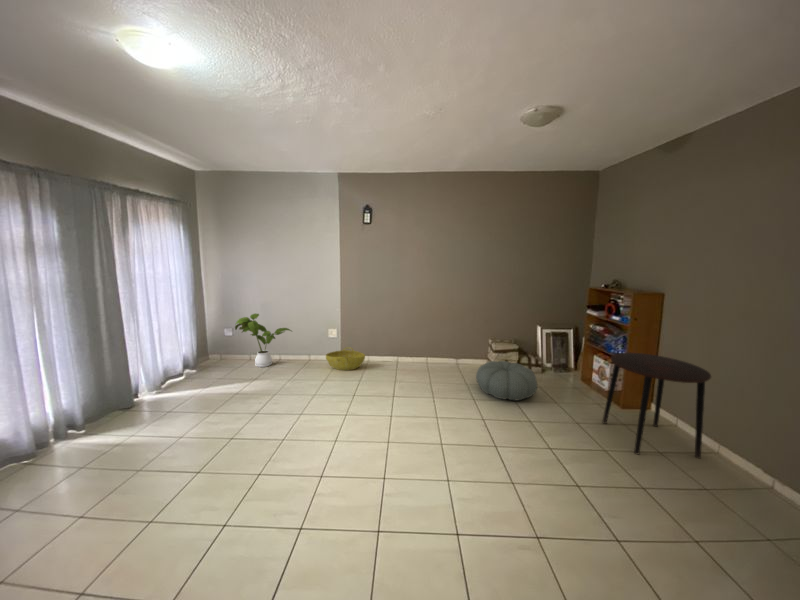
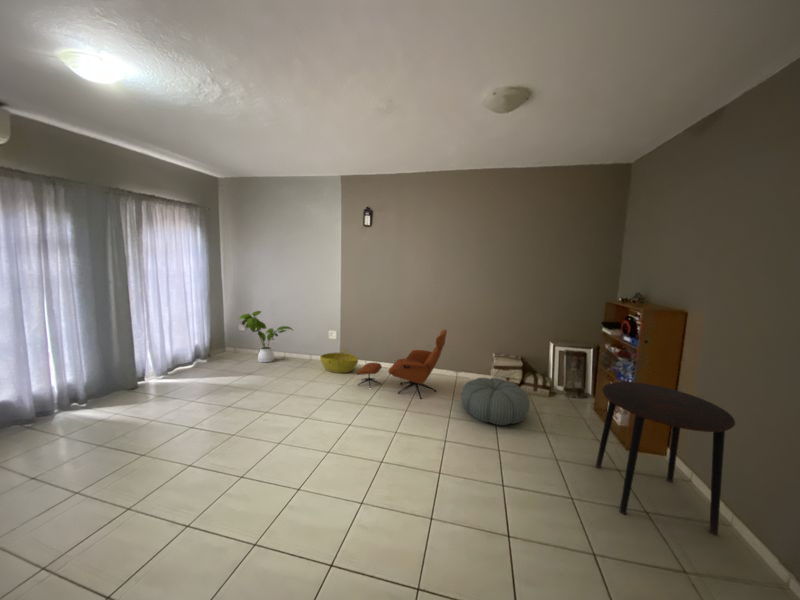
lounge chair: none [372,321,457,386] -> present [357,330,447,399]

